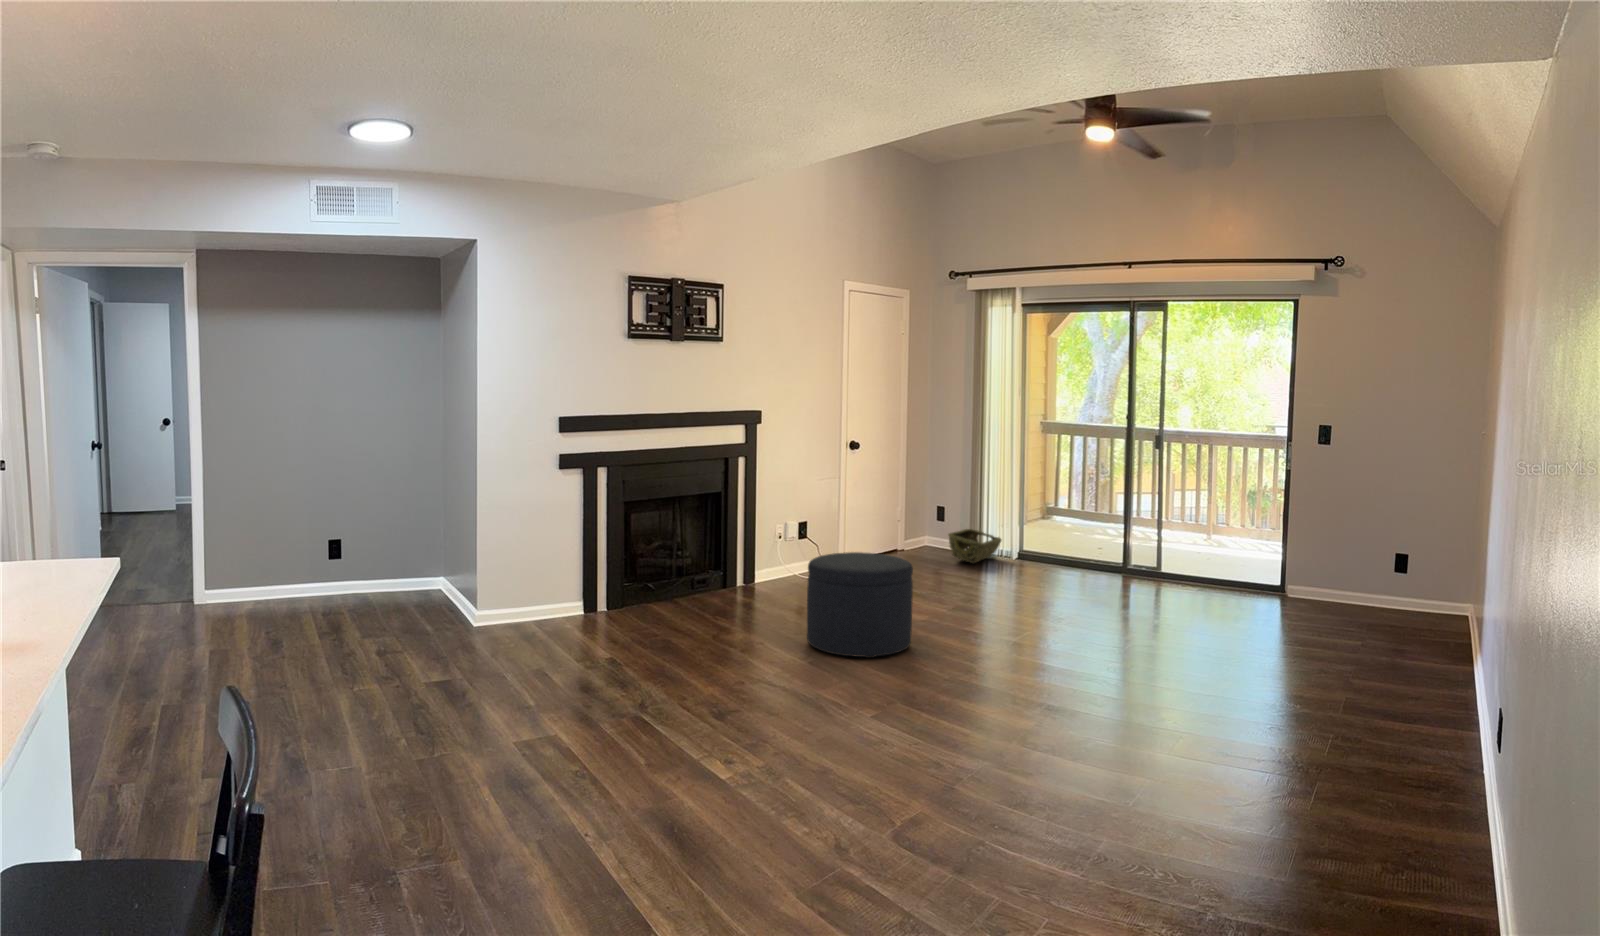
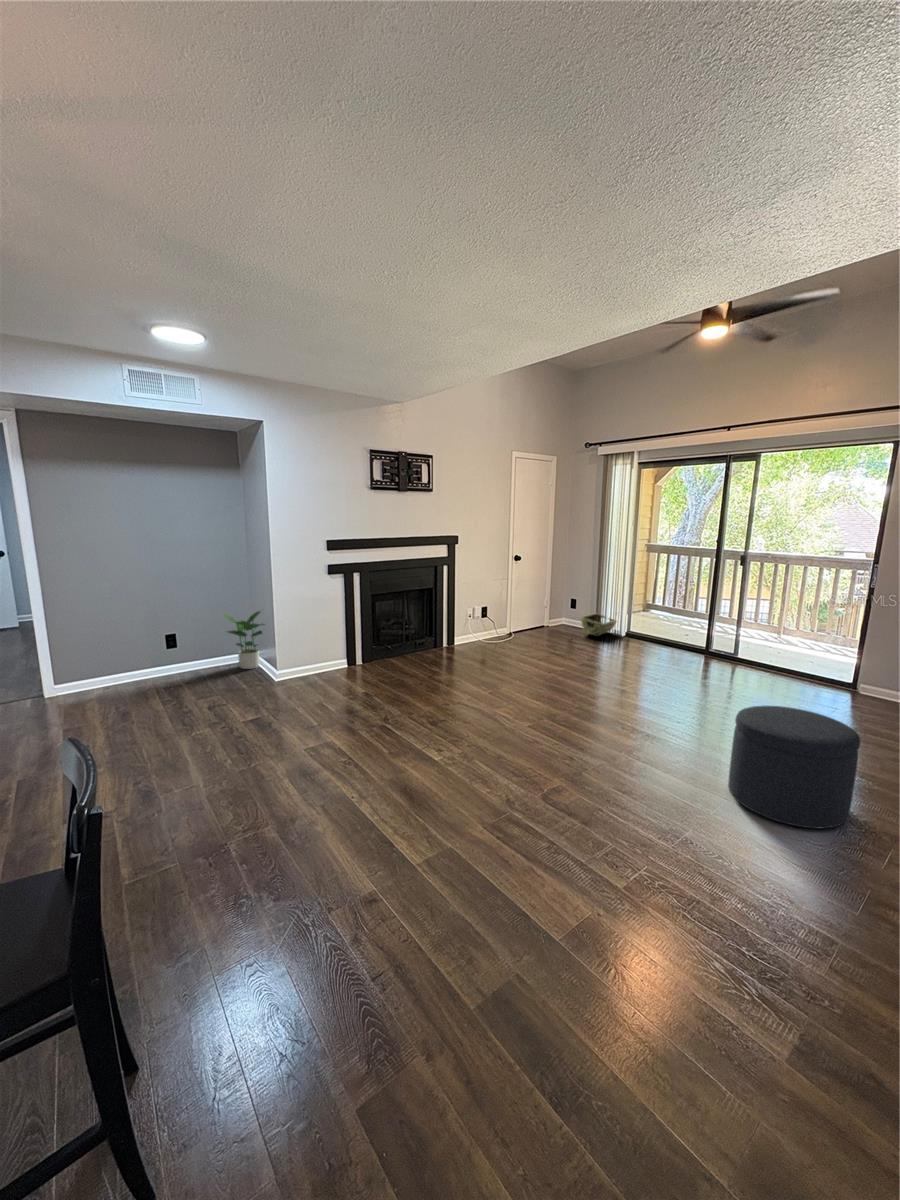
potted plant: none [393,526,464,623] -> present [224,611,265,669]
ottoman: present [807,552,913,658] -> present [728,706,860,828]

